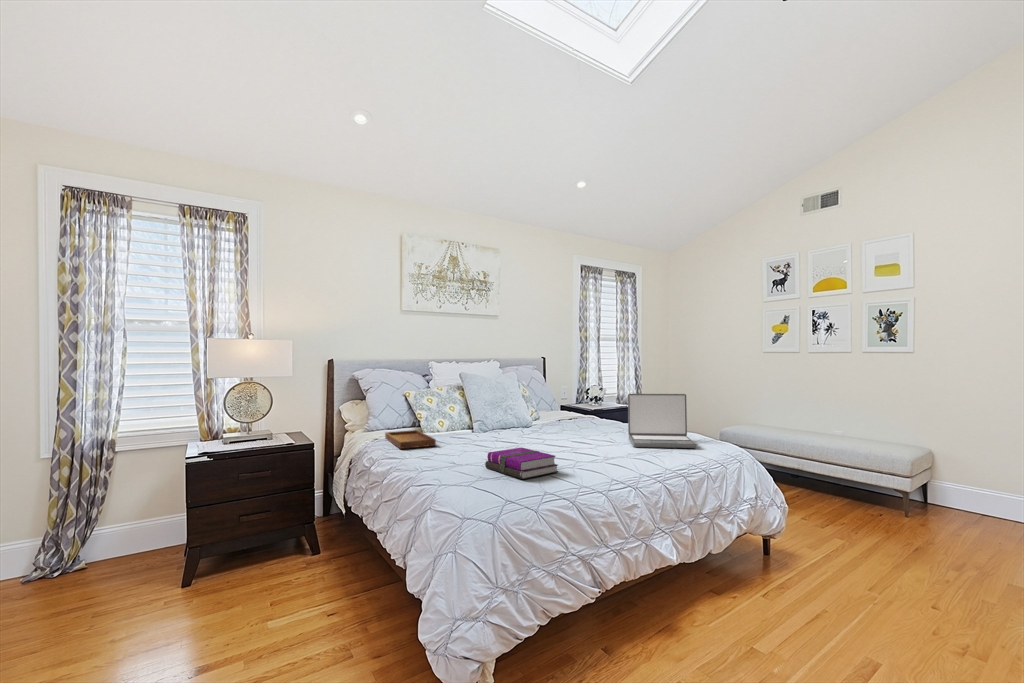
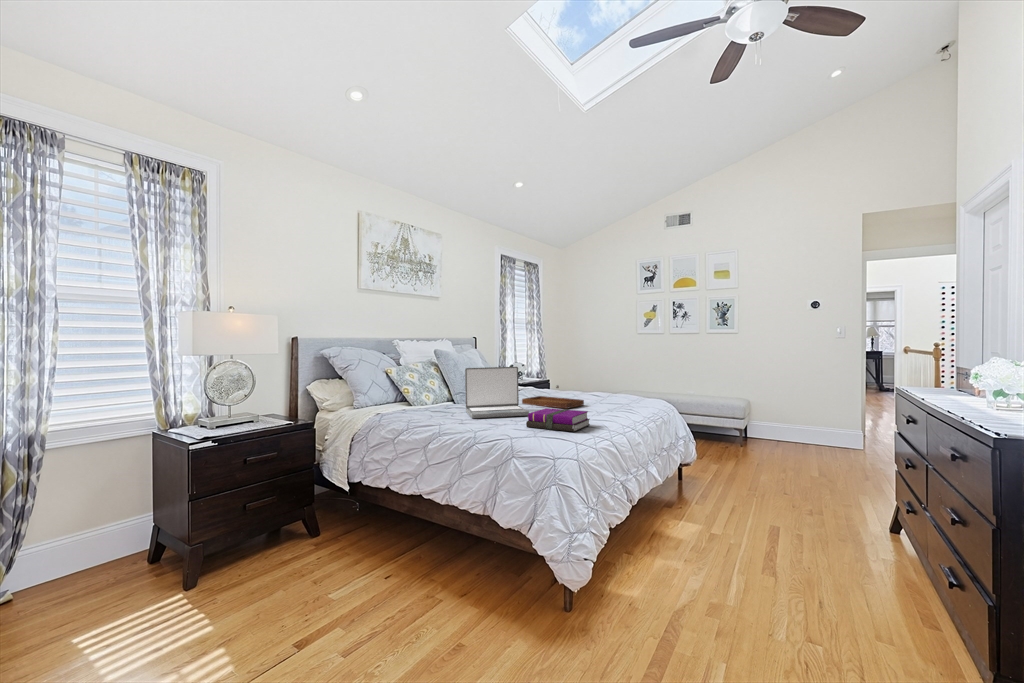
laptop: present [628,394,697,448] -> present [465,367,529,418]
tray: present [385,420,436,449] -> present [522,385,584,409]

